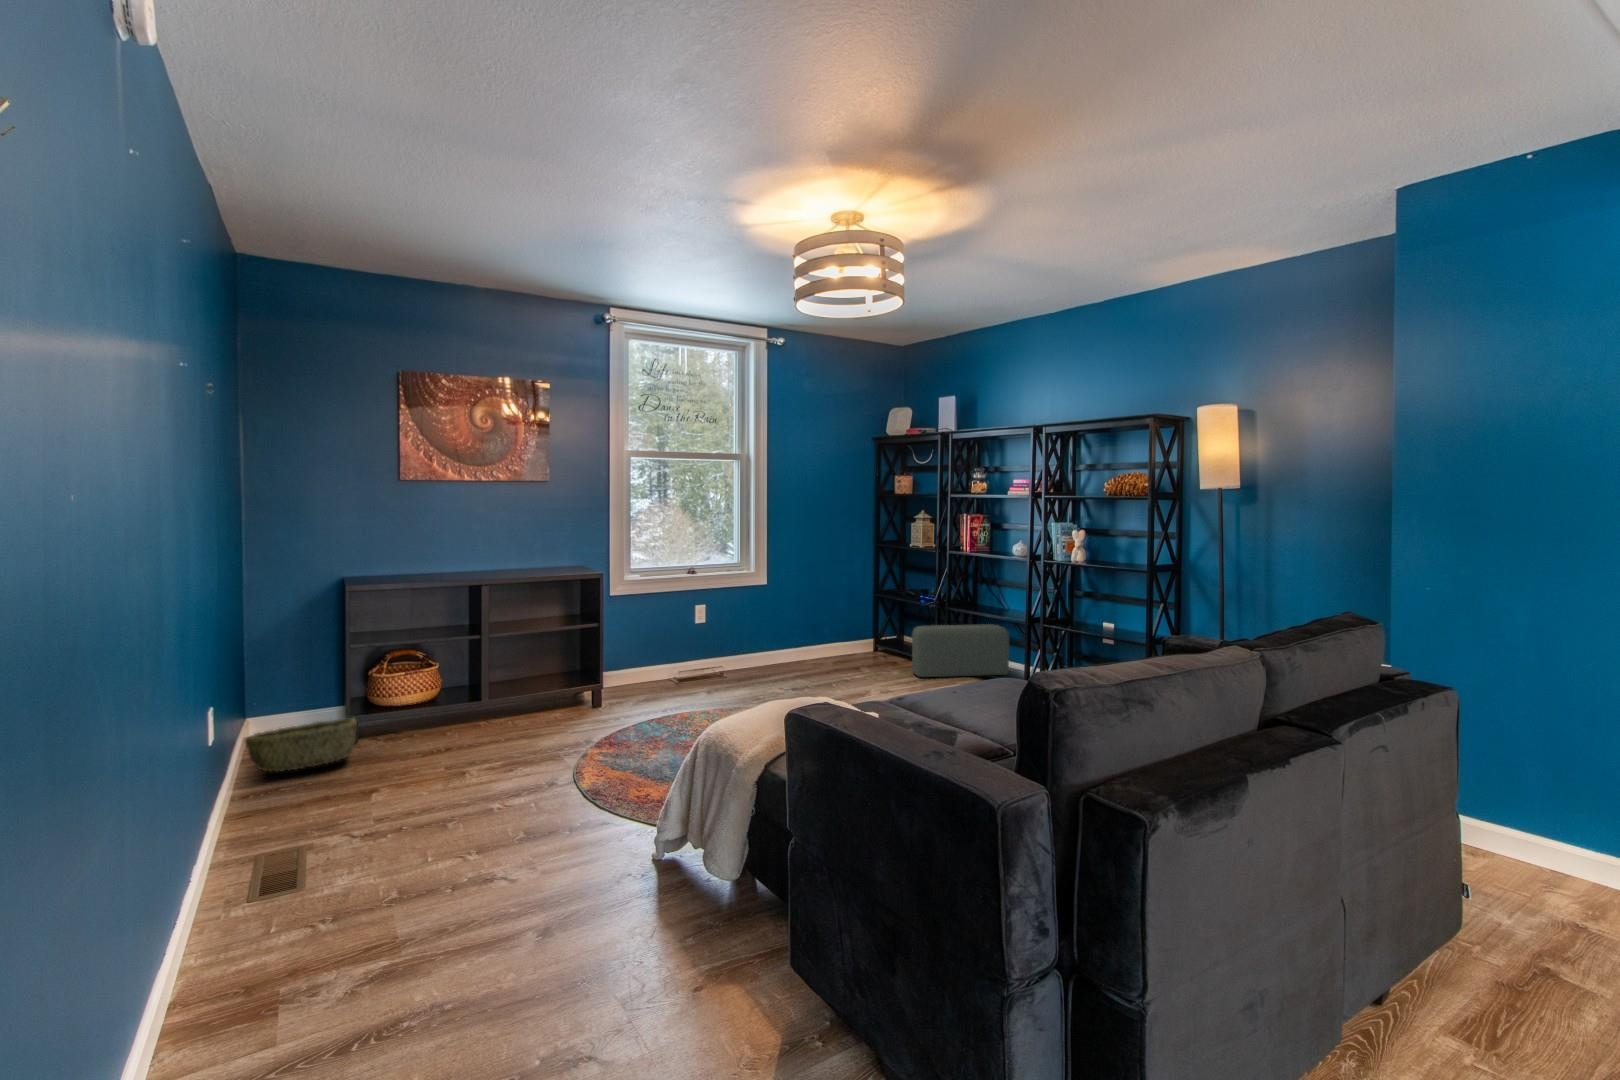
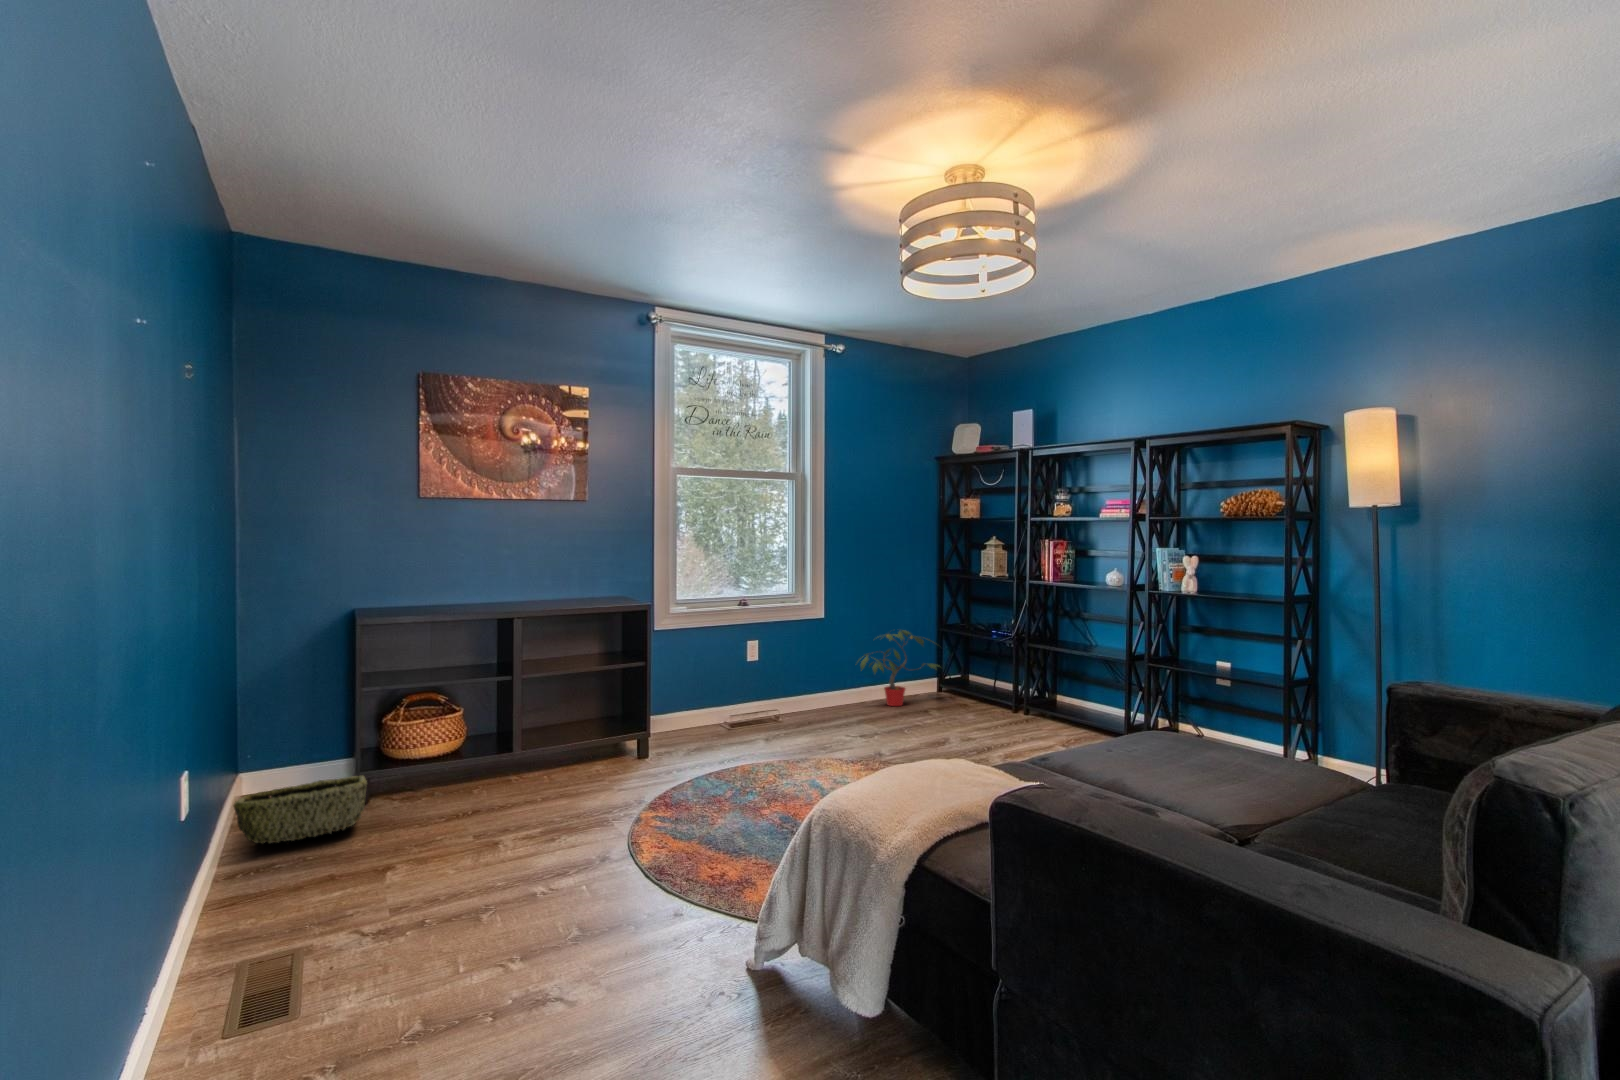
potted plant: none [795,594,876,662] -> present [861,630,939,706]
pouf: present [912,624,1009,677] -> none [991,664,1102,724]

